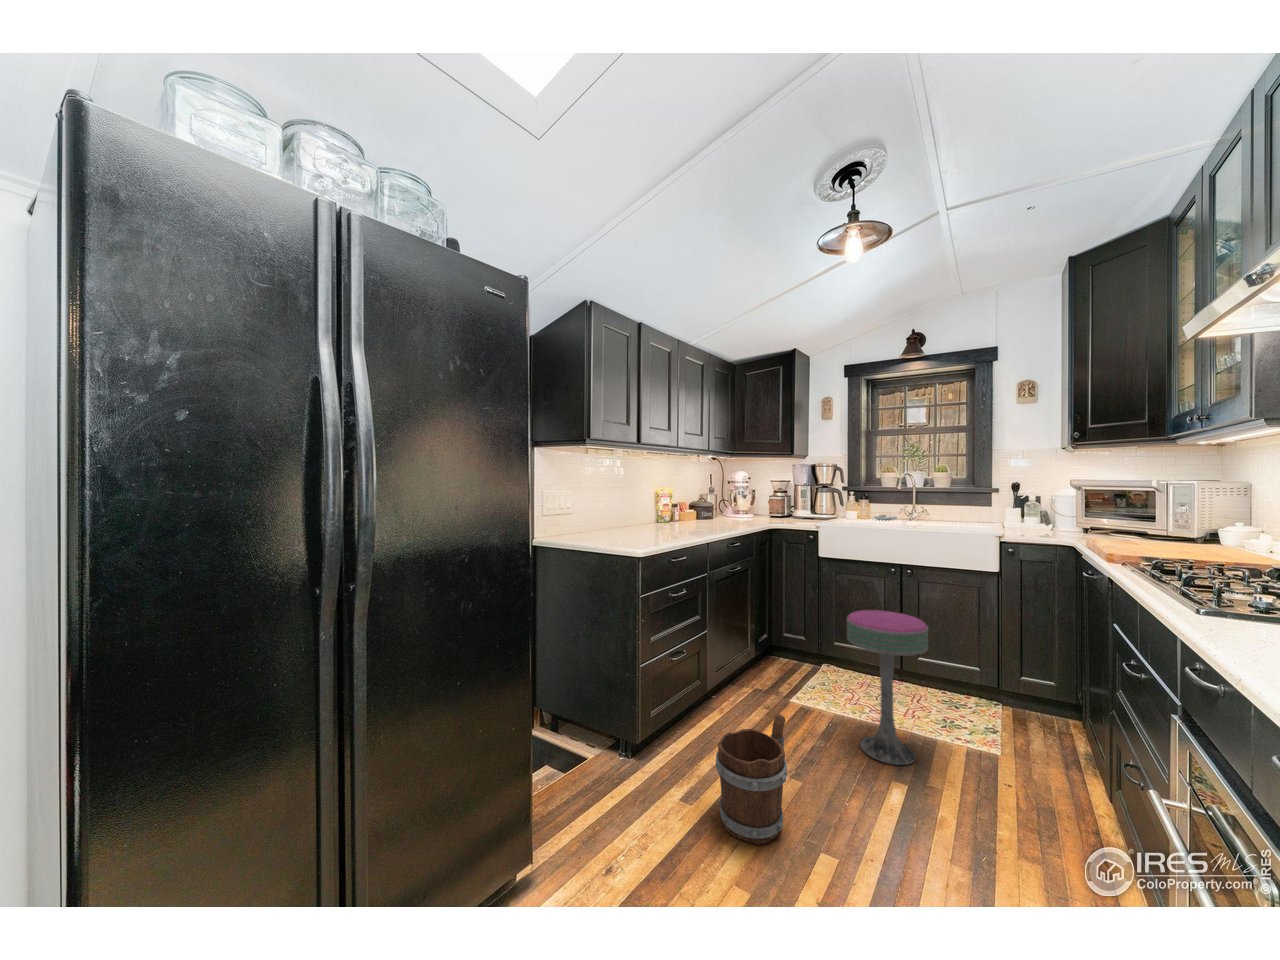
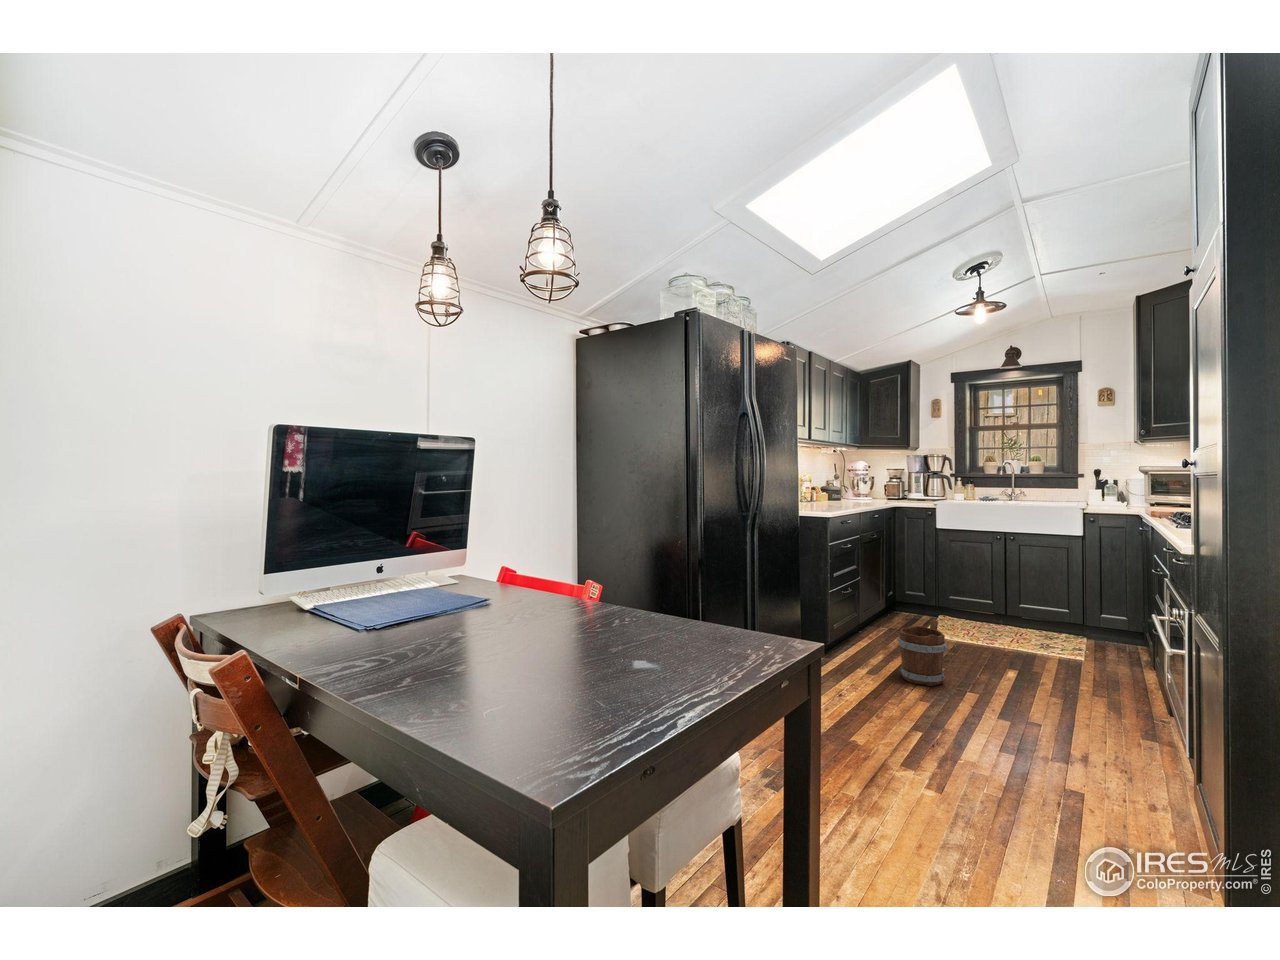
bar stool: present [847,610,928,765] -> none [972,560,1032,660]

